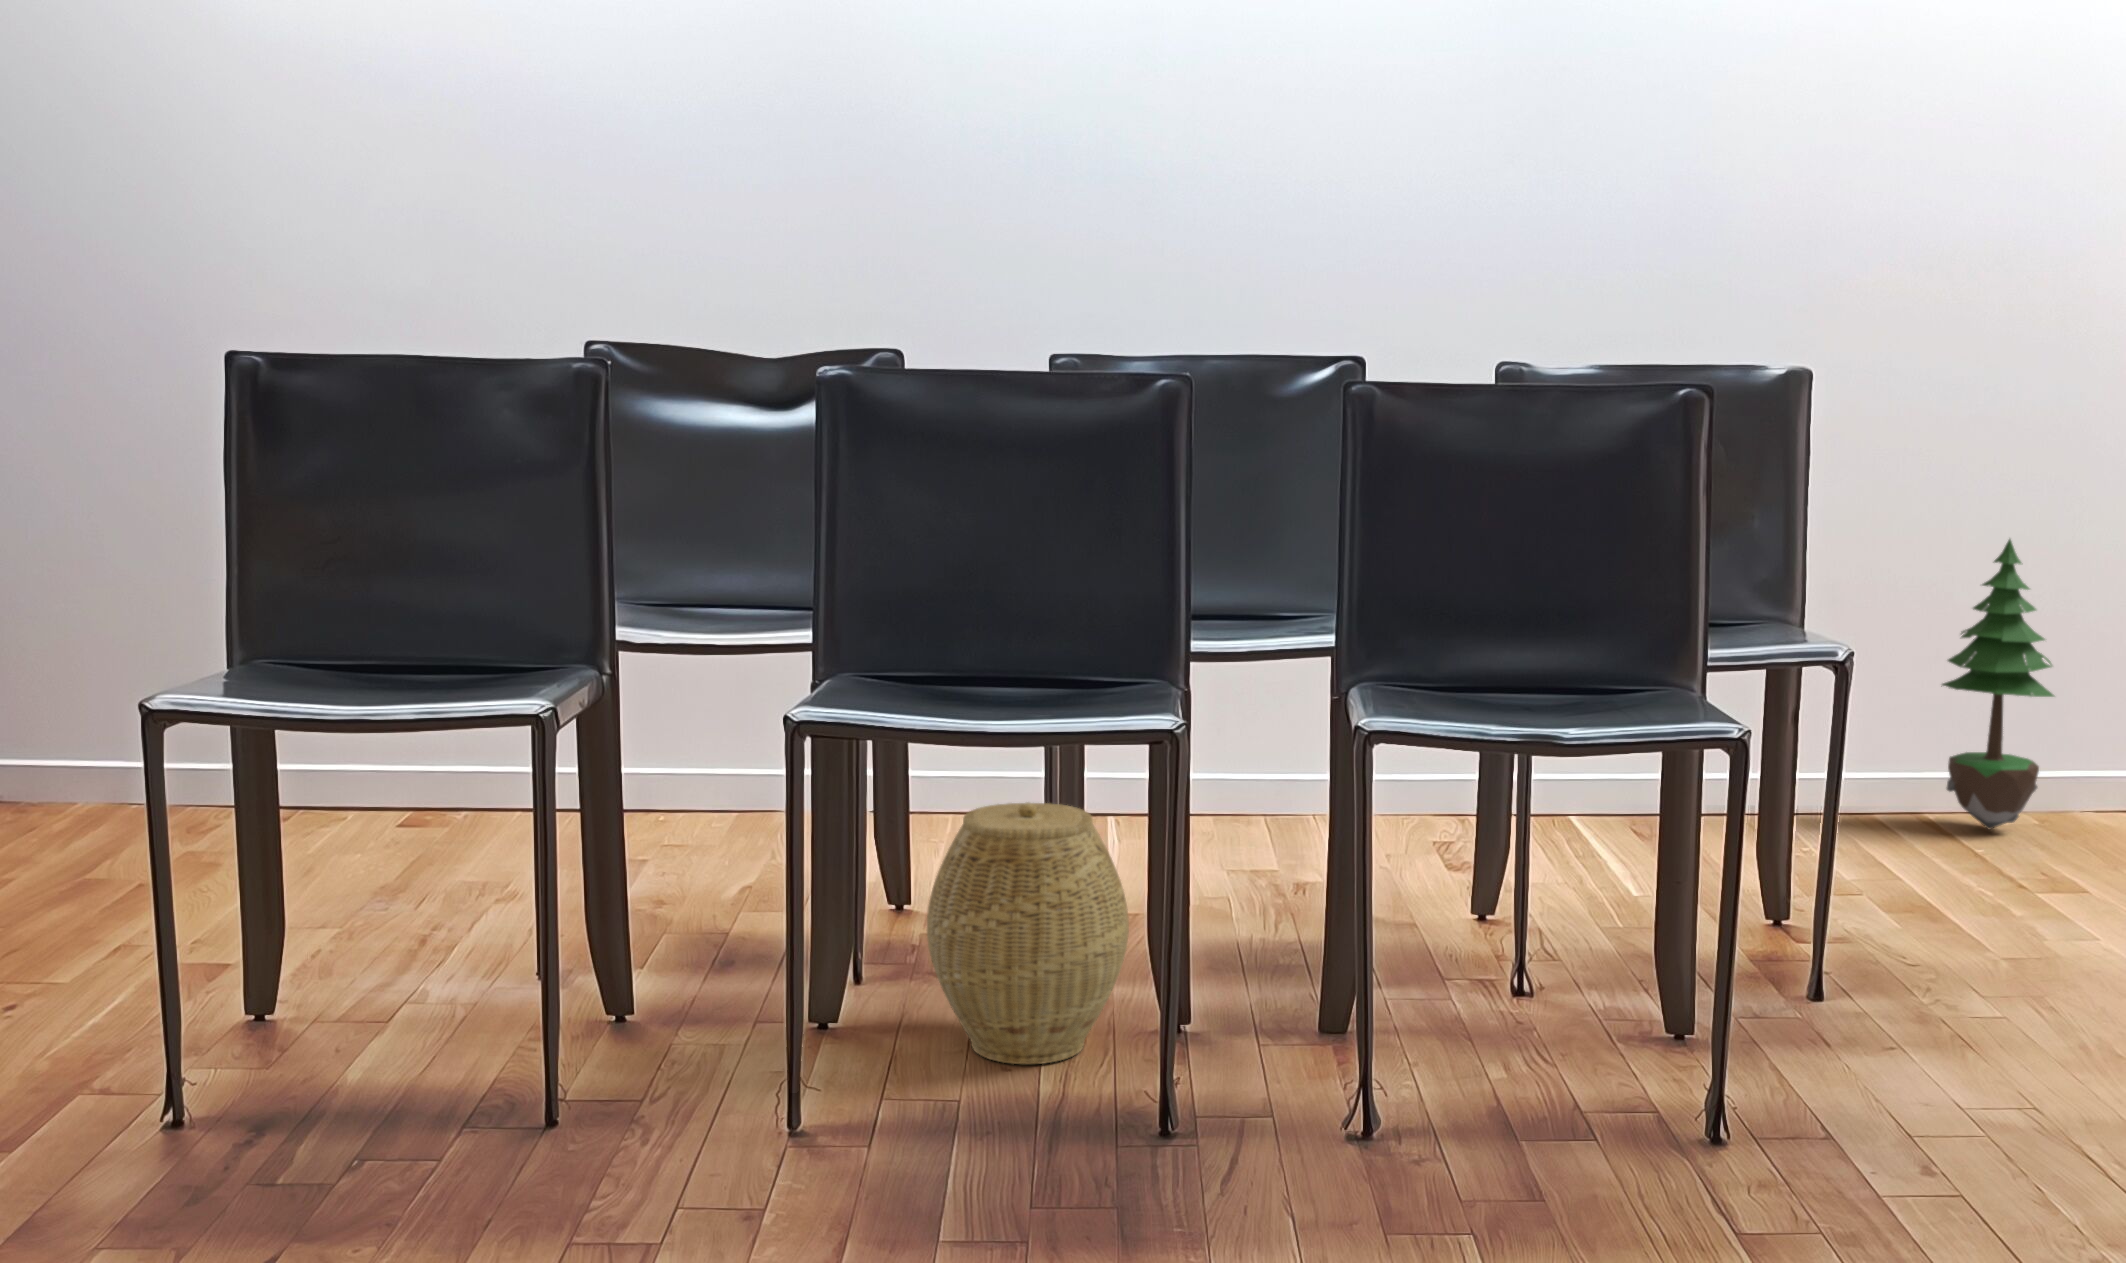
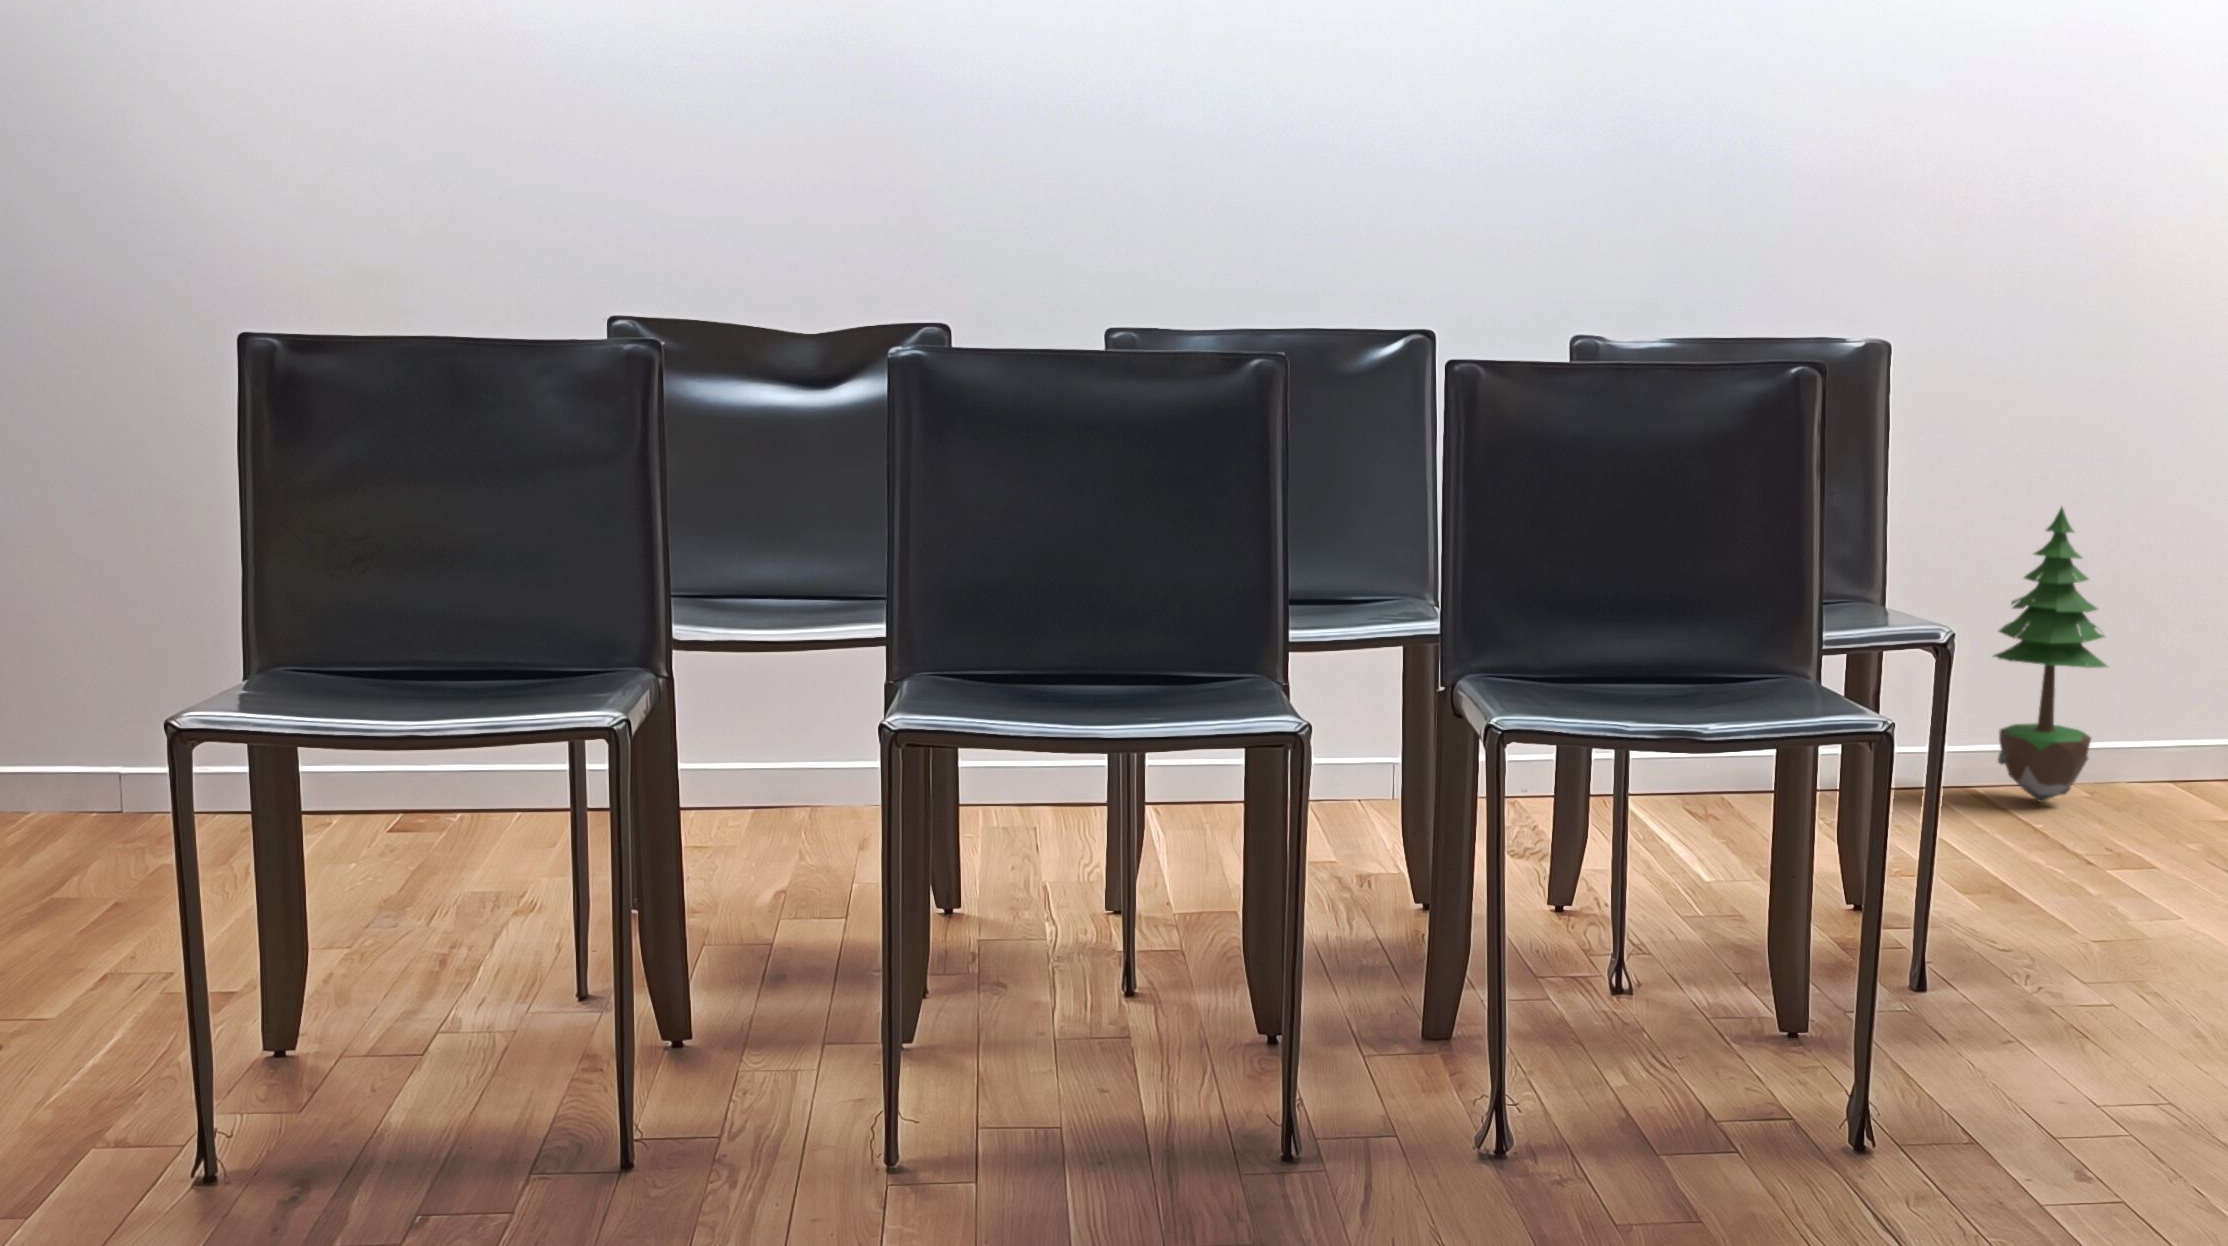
woven basket: present [927,802,1129,1064] -> none [1014,805,1228,1084]

